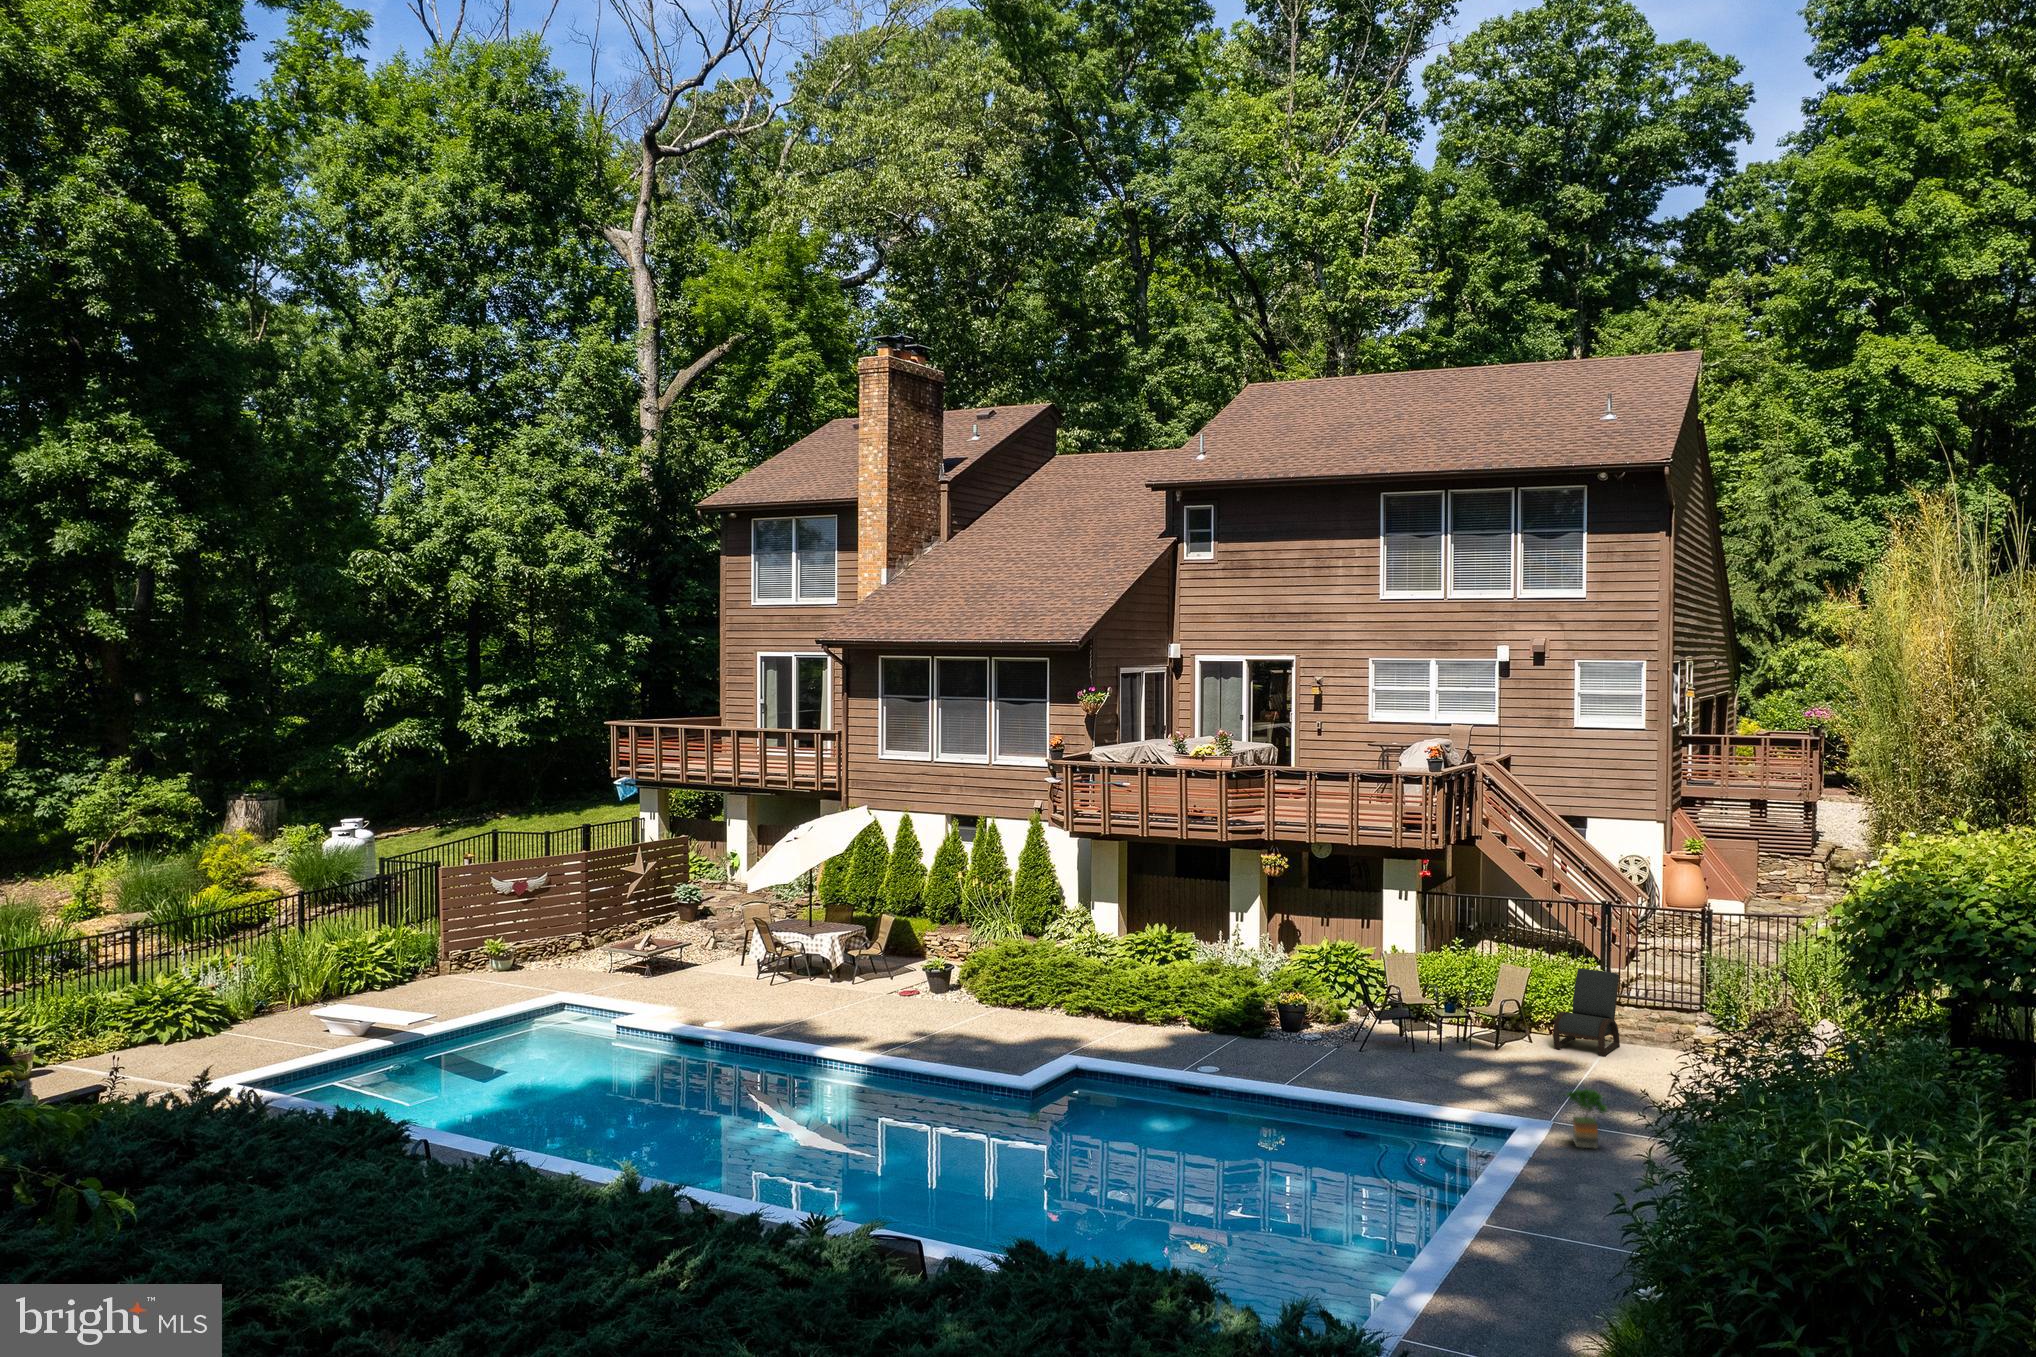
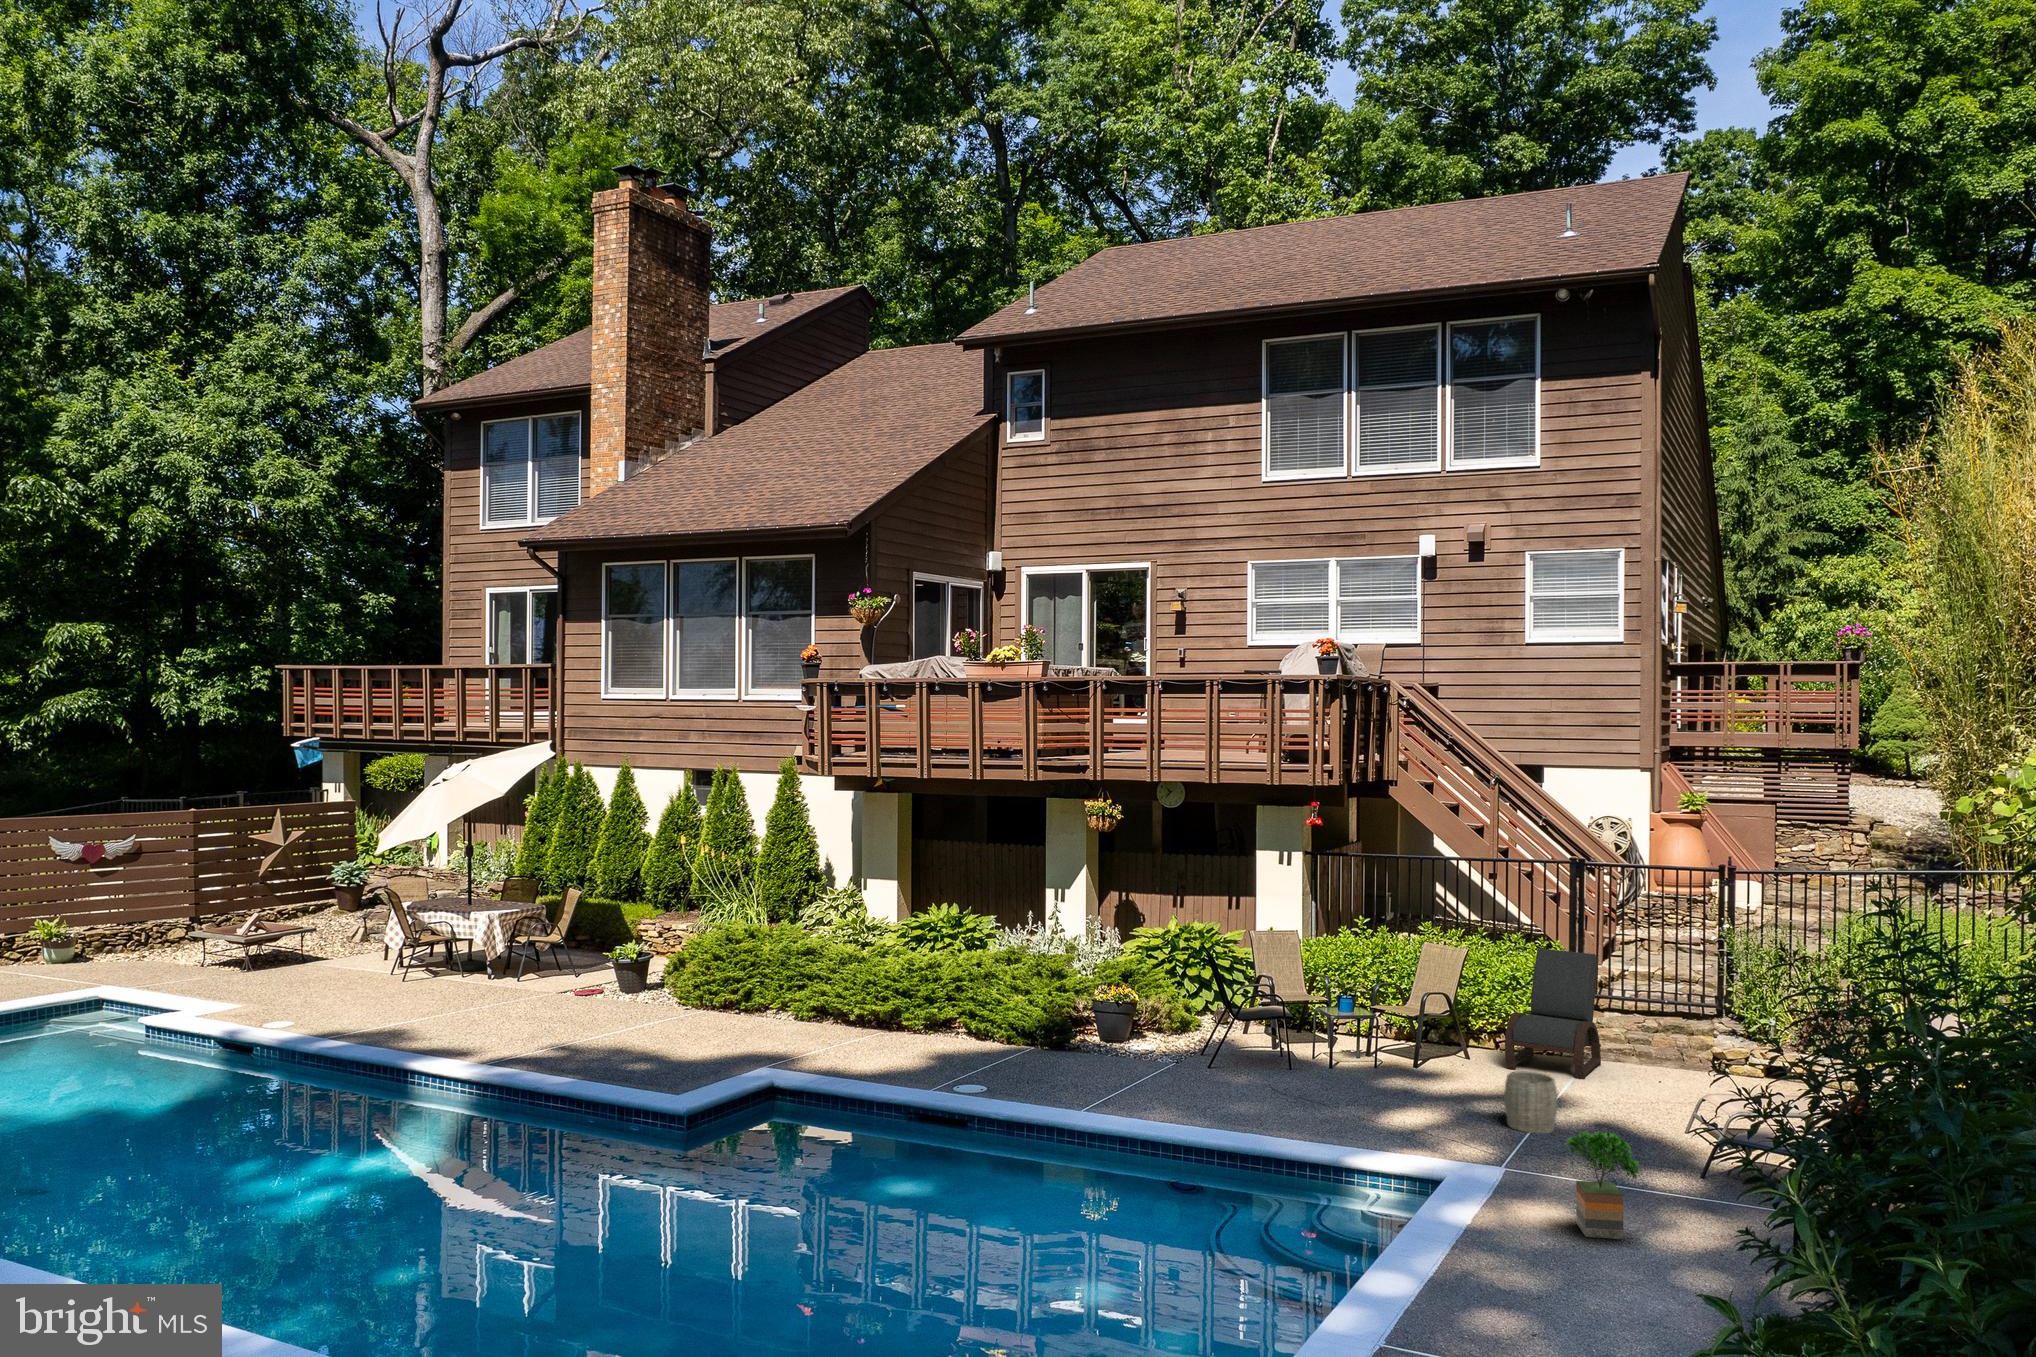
woven basket: none [1544,1052,1578,1091] -> present [1504,1071,1557,1133]

